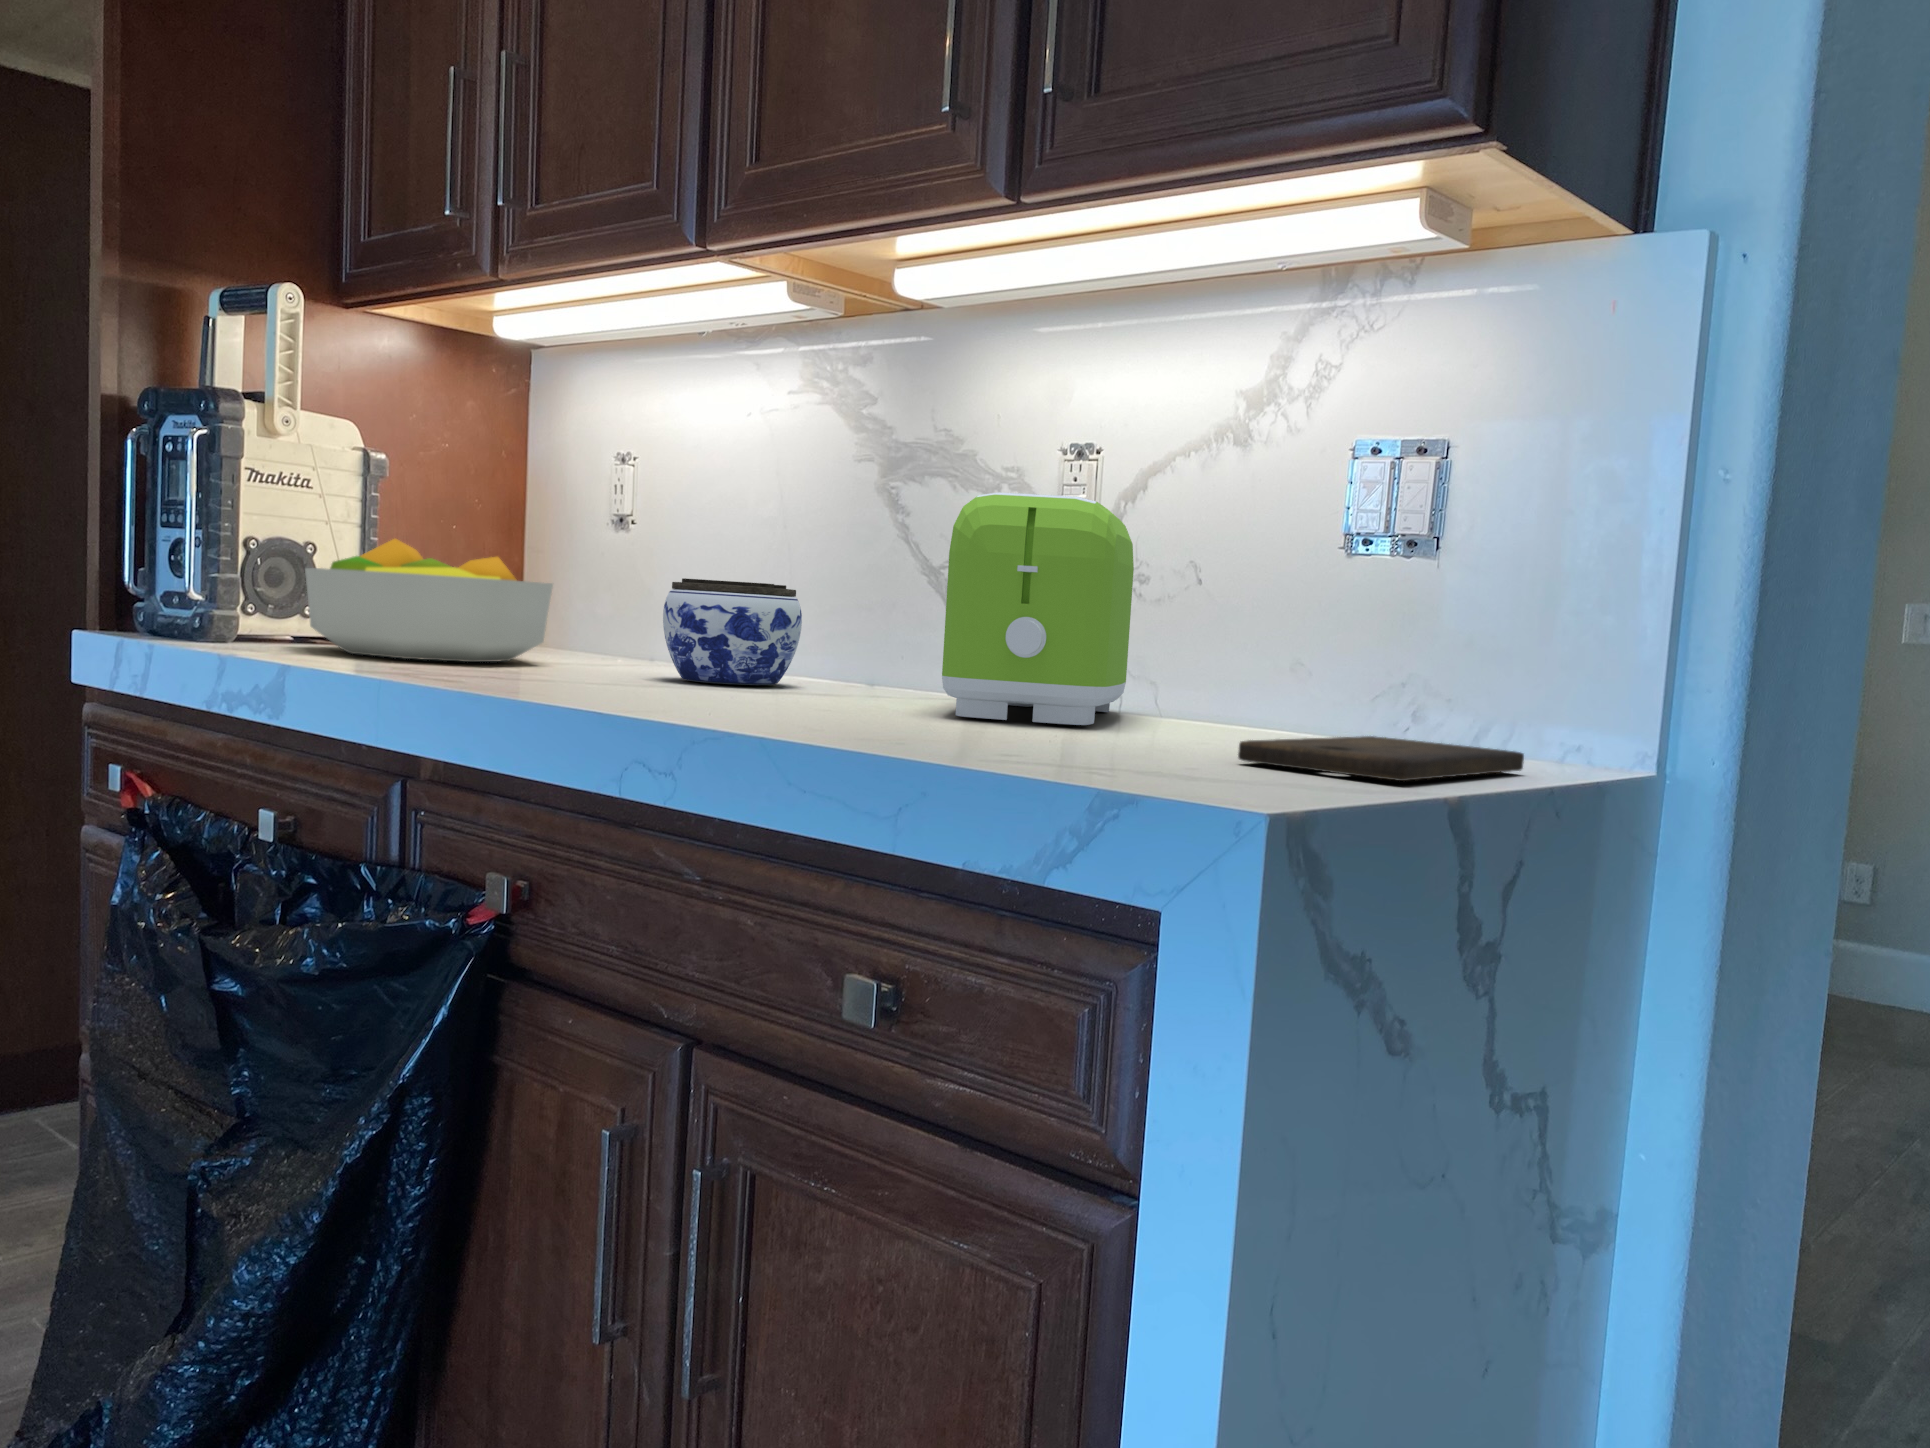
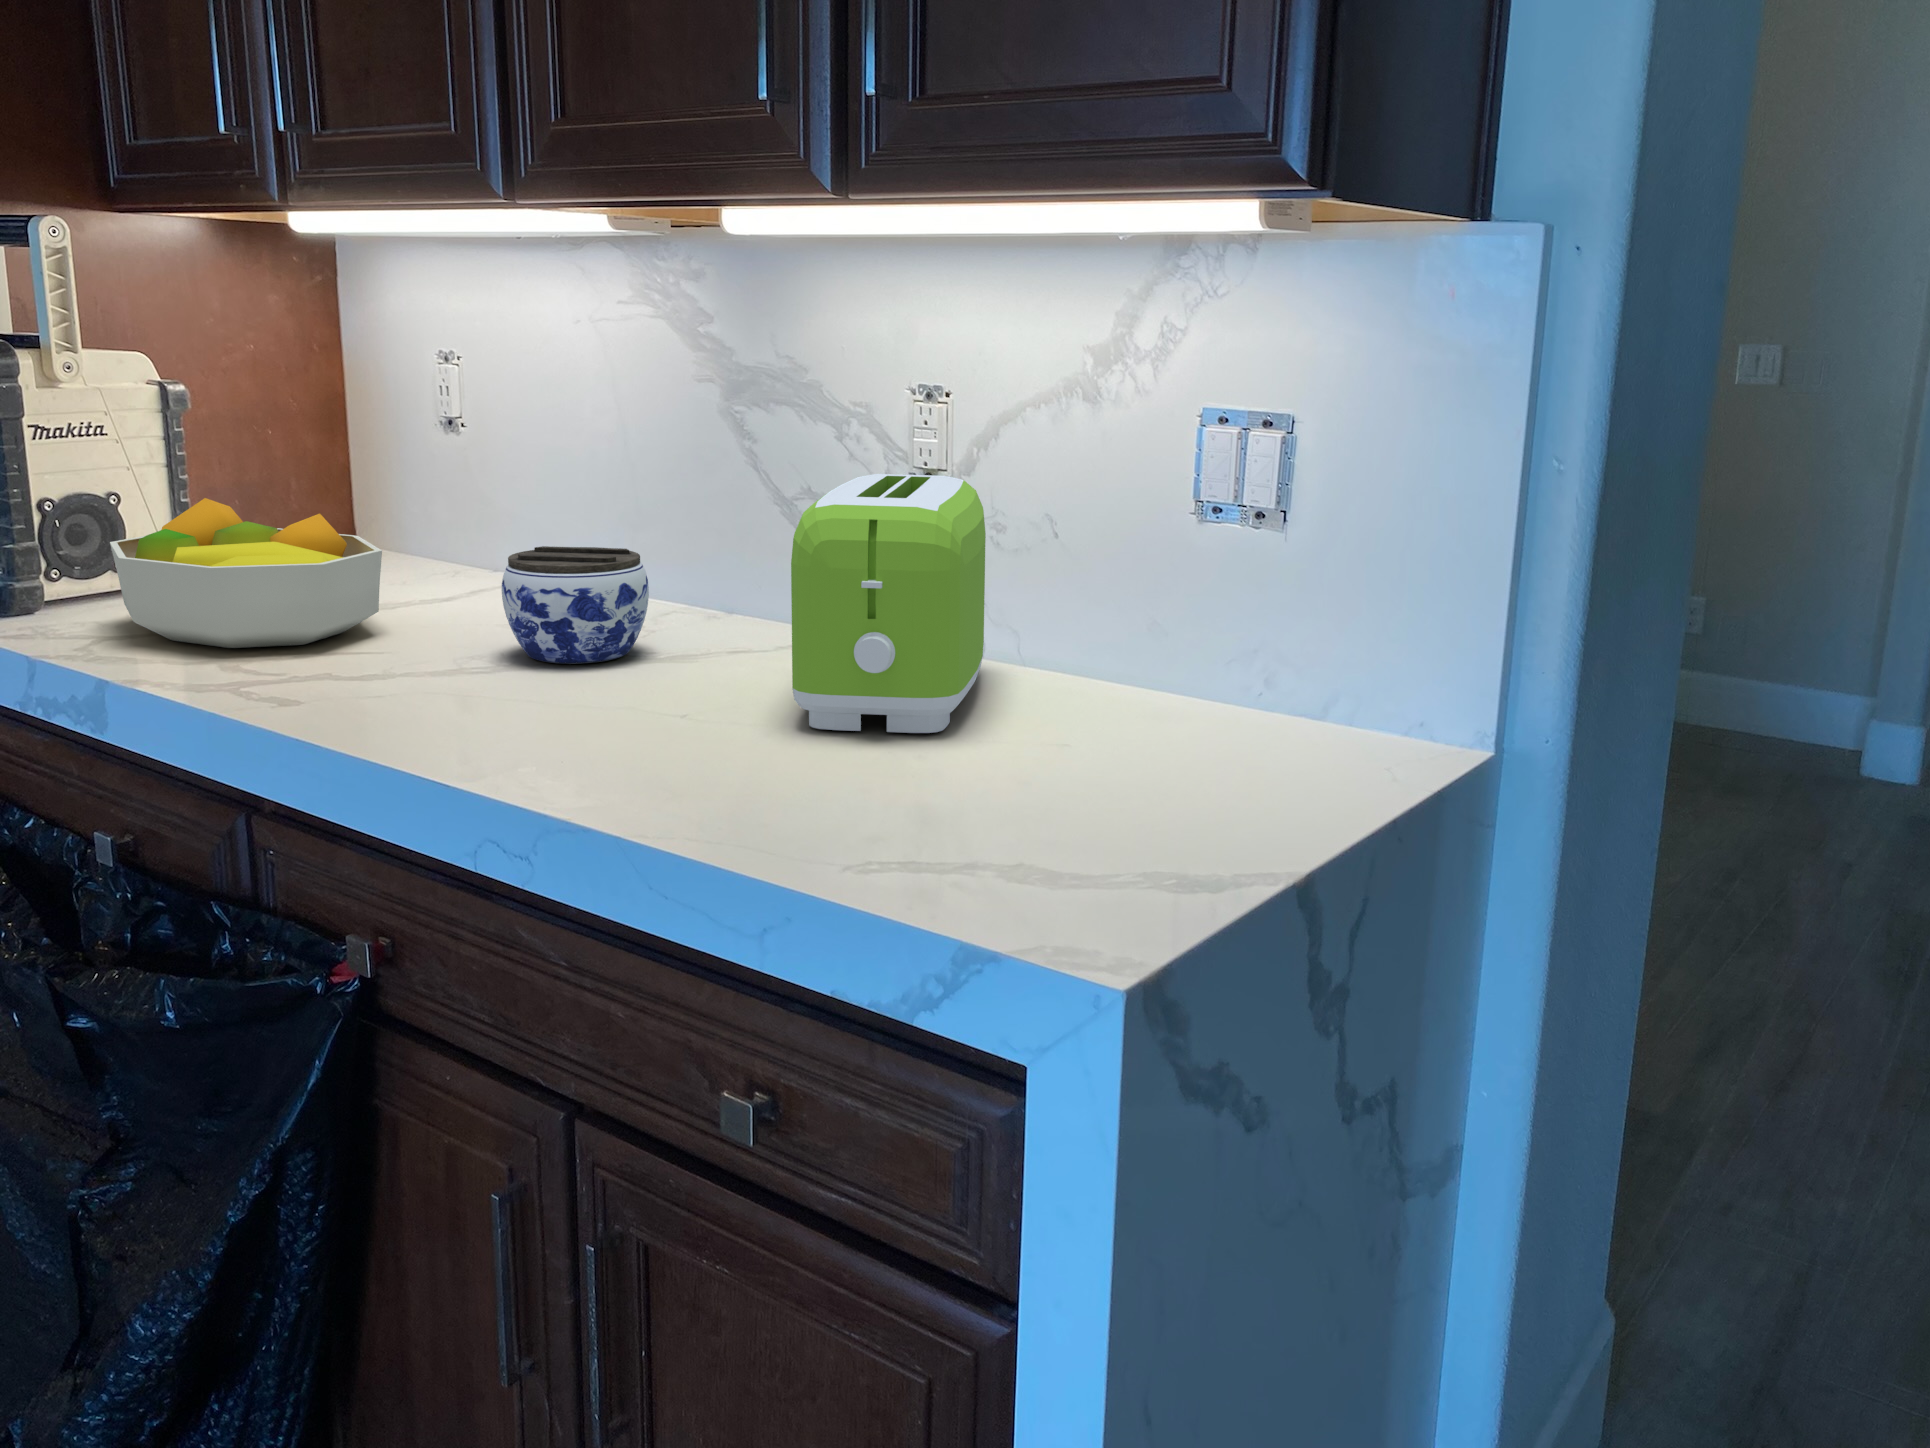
cutting board: present [1238,736,1524,781] -> none [1084,747,1365,857]

